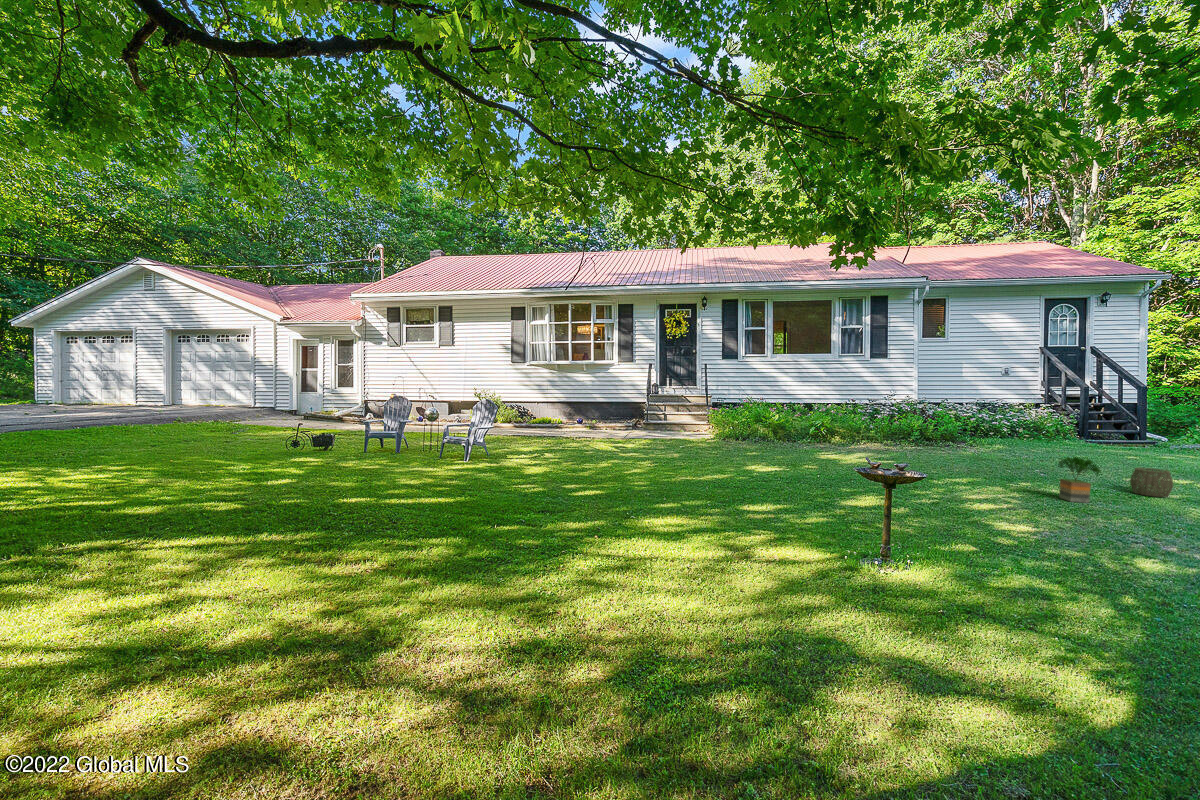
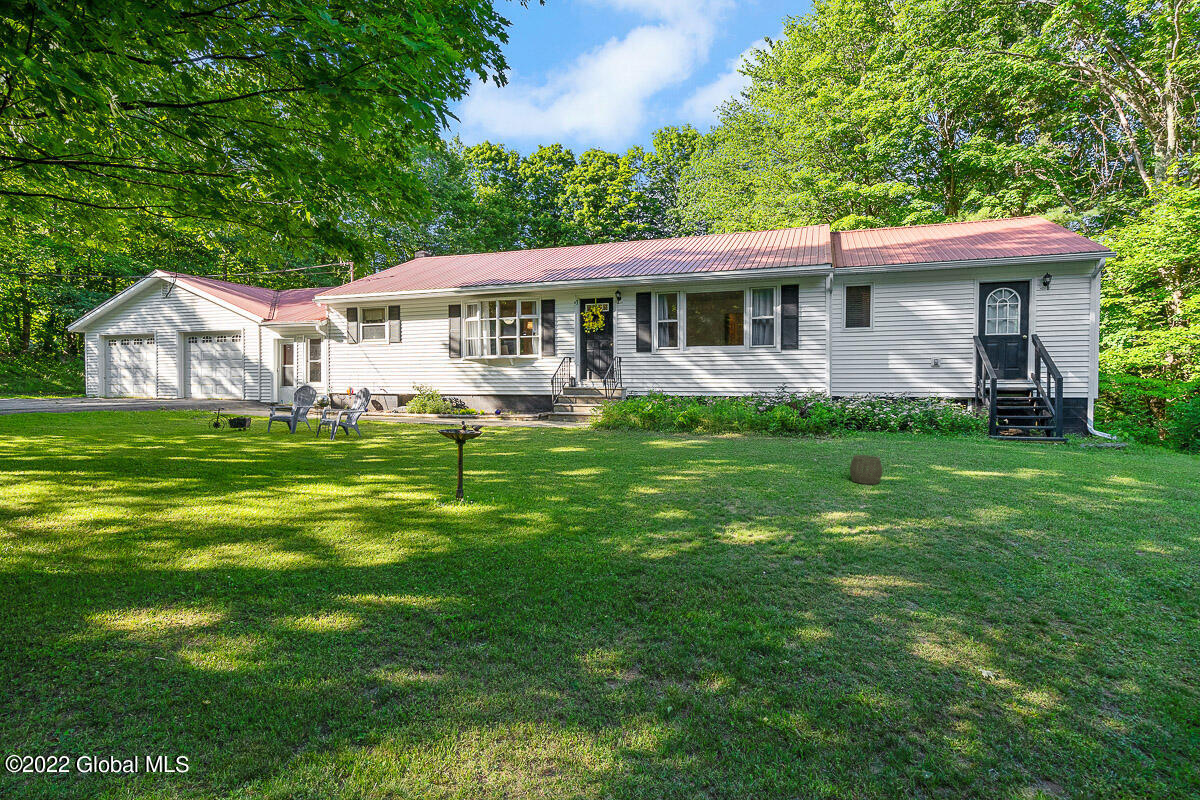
potted tree: present [1058,457,1101,503] -> none [755,442,786,487]

